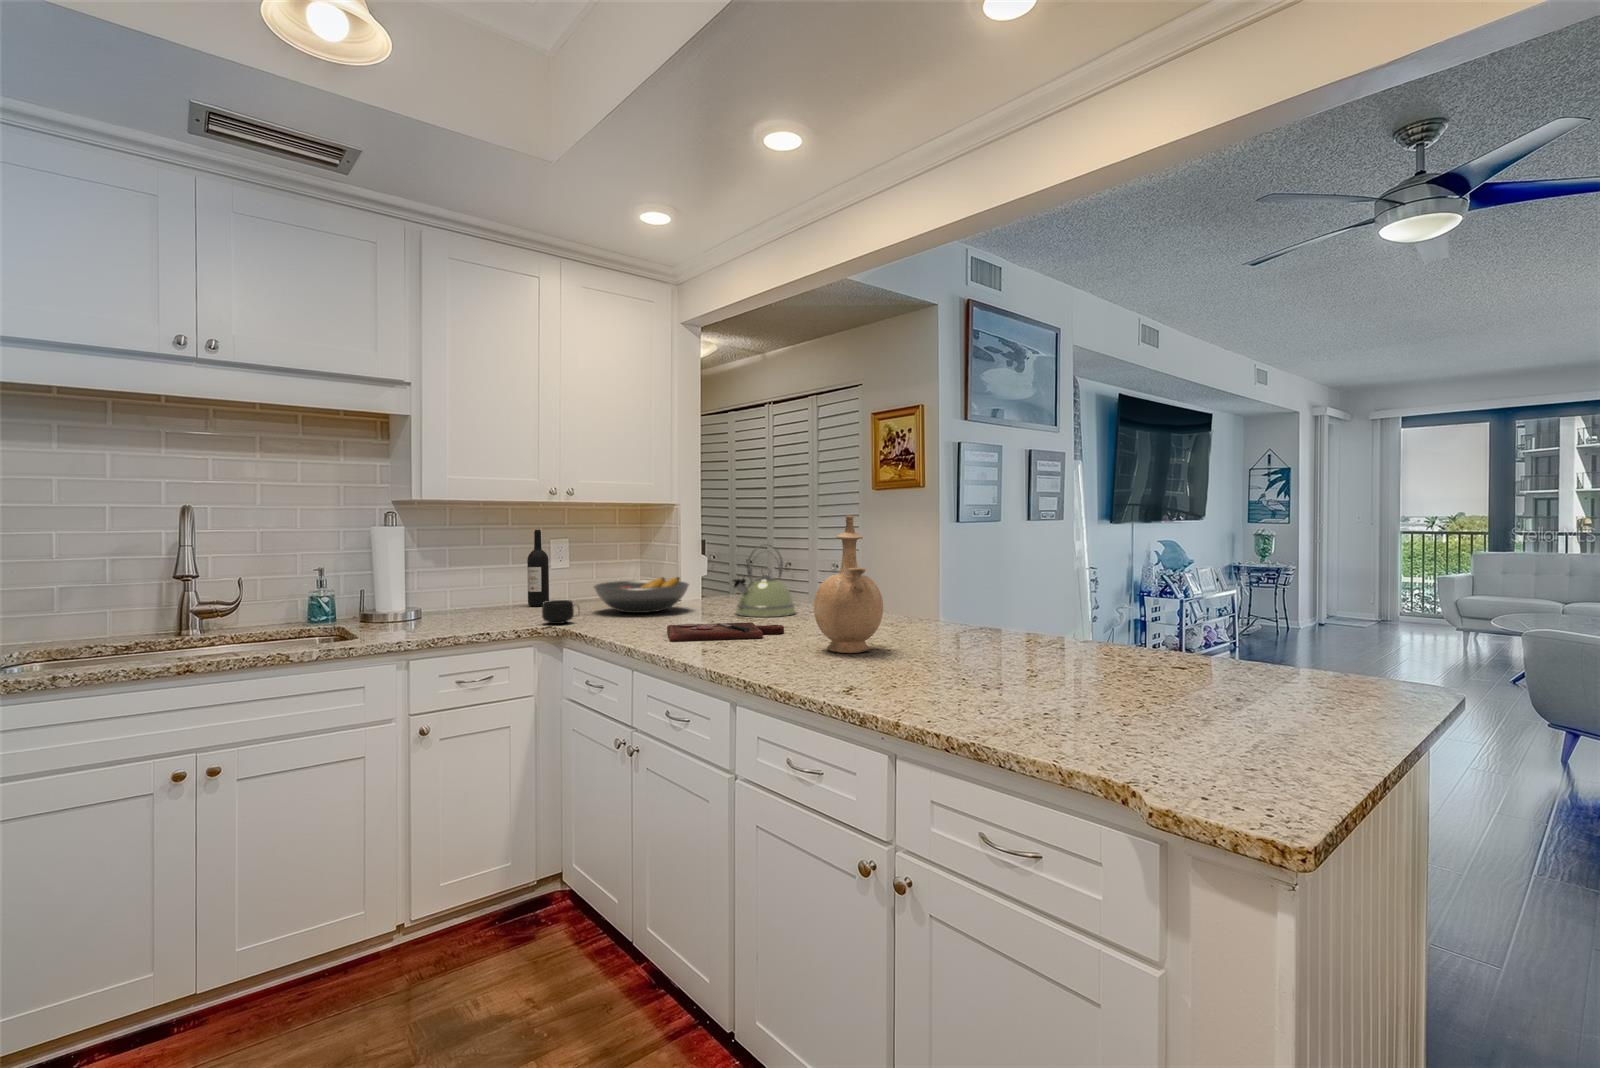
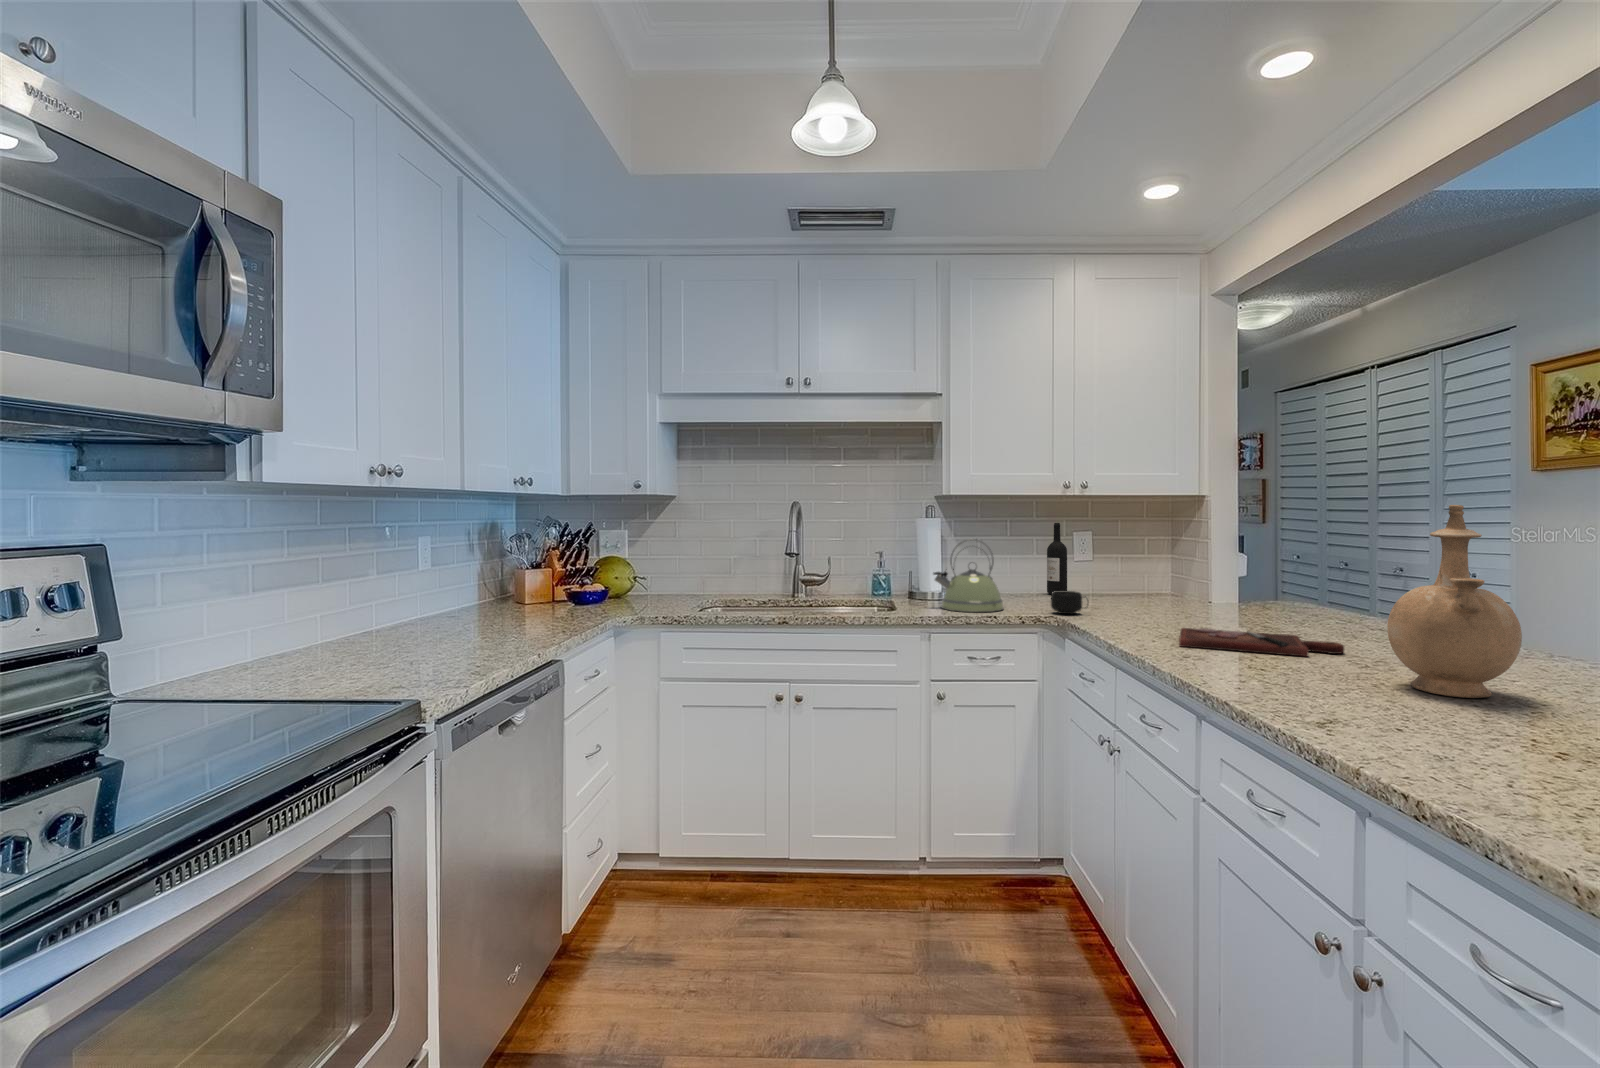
kettle: present [733,545,796,617] -> present [934,539,1004,612]
fruit bowl: present [594,577,689,613] -> none [1108,575,1220,611]

